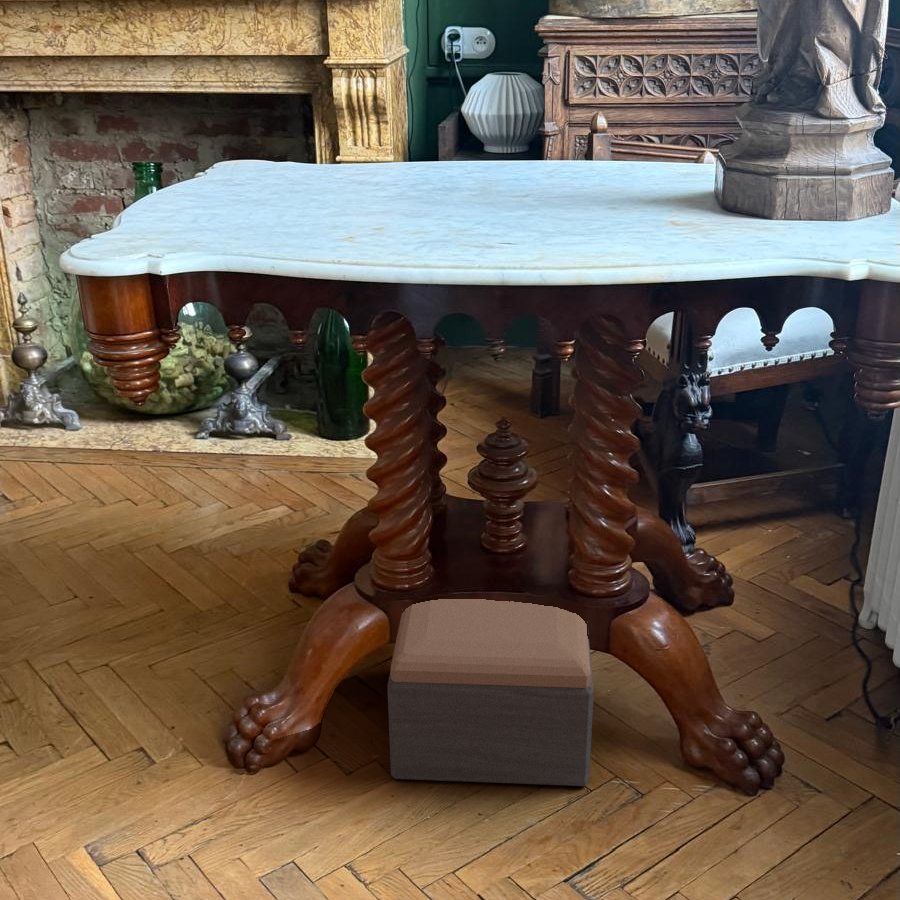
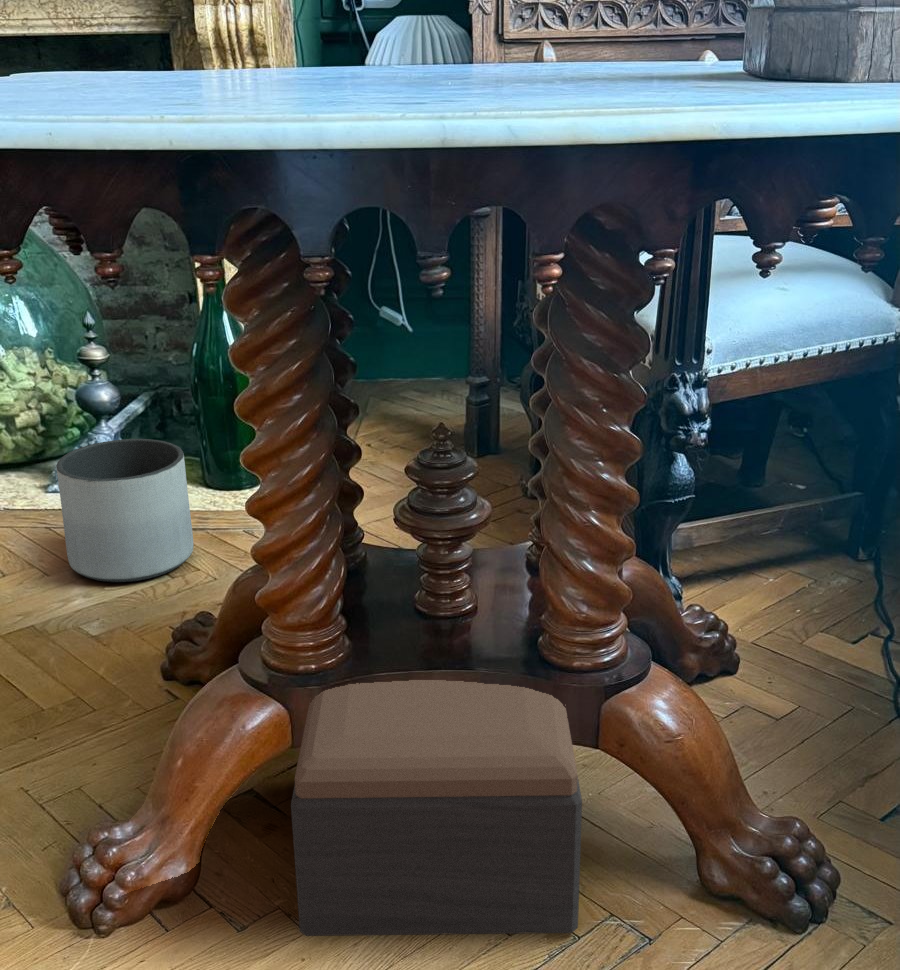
planter: none [210,402,312,514] -> present [56,439,193,582]

